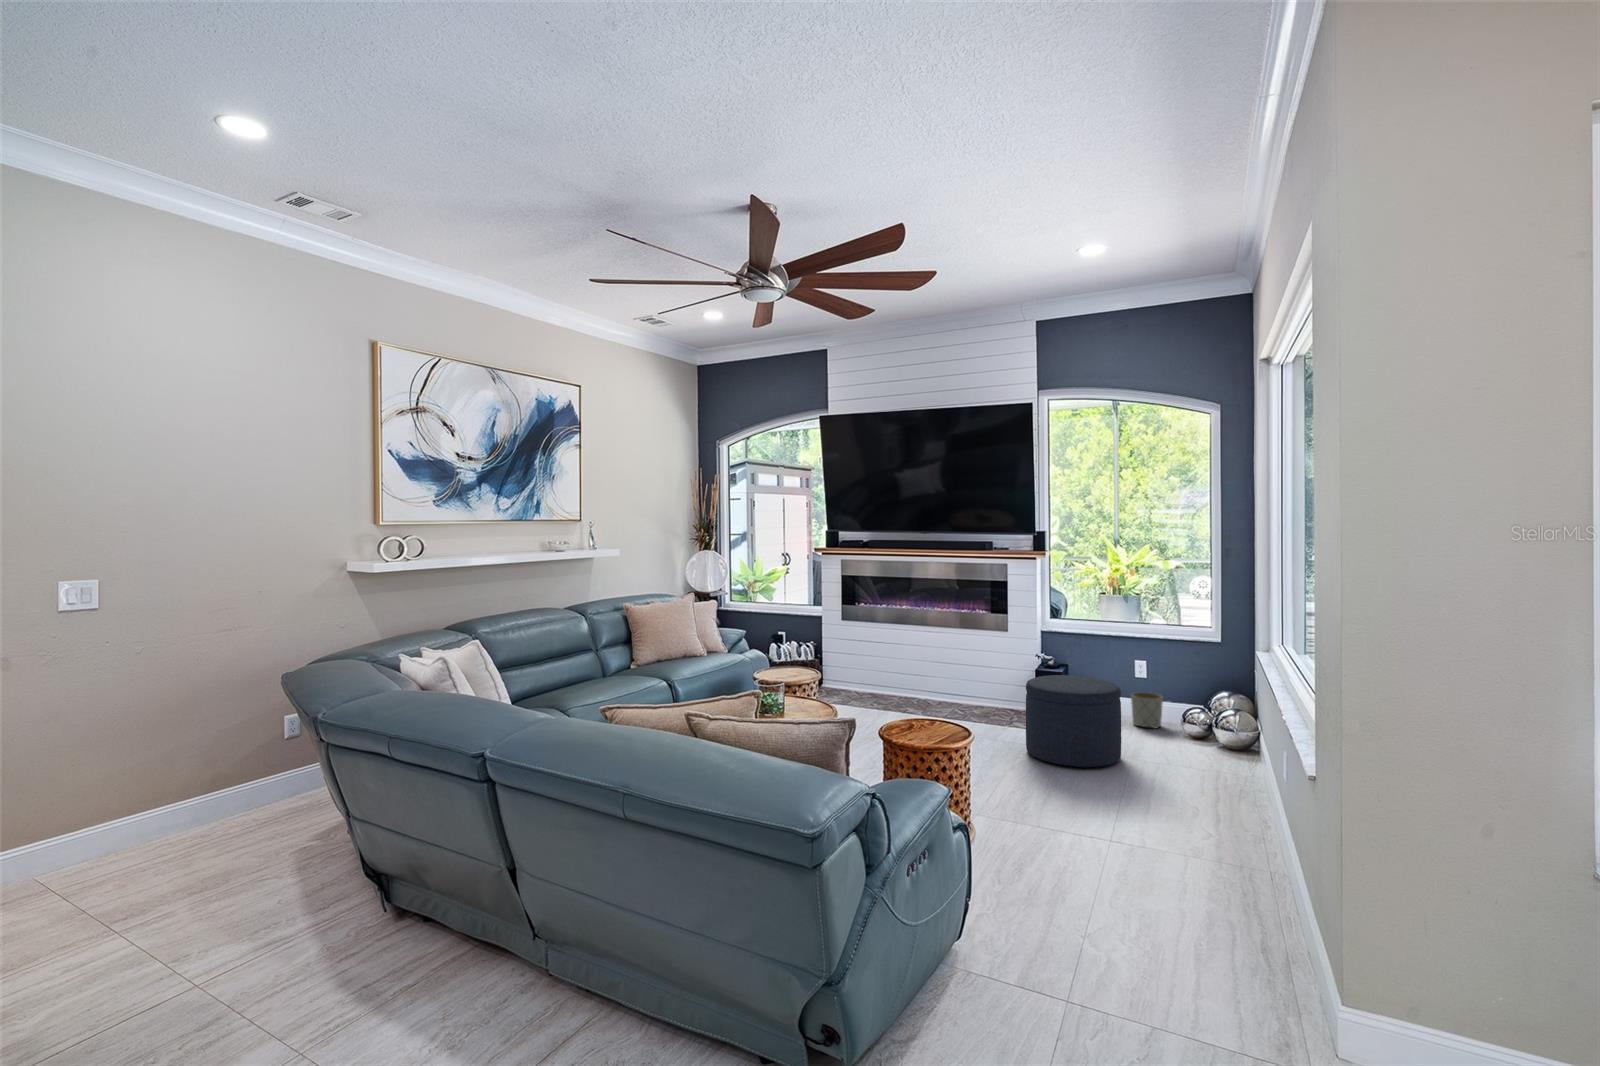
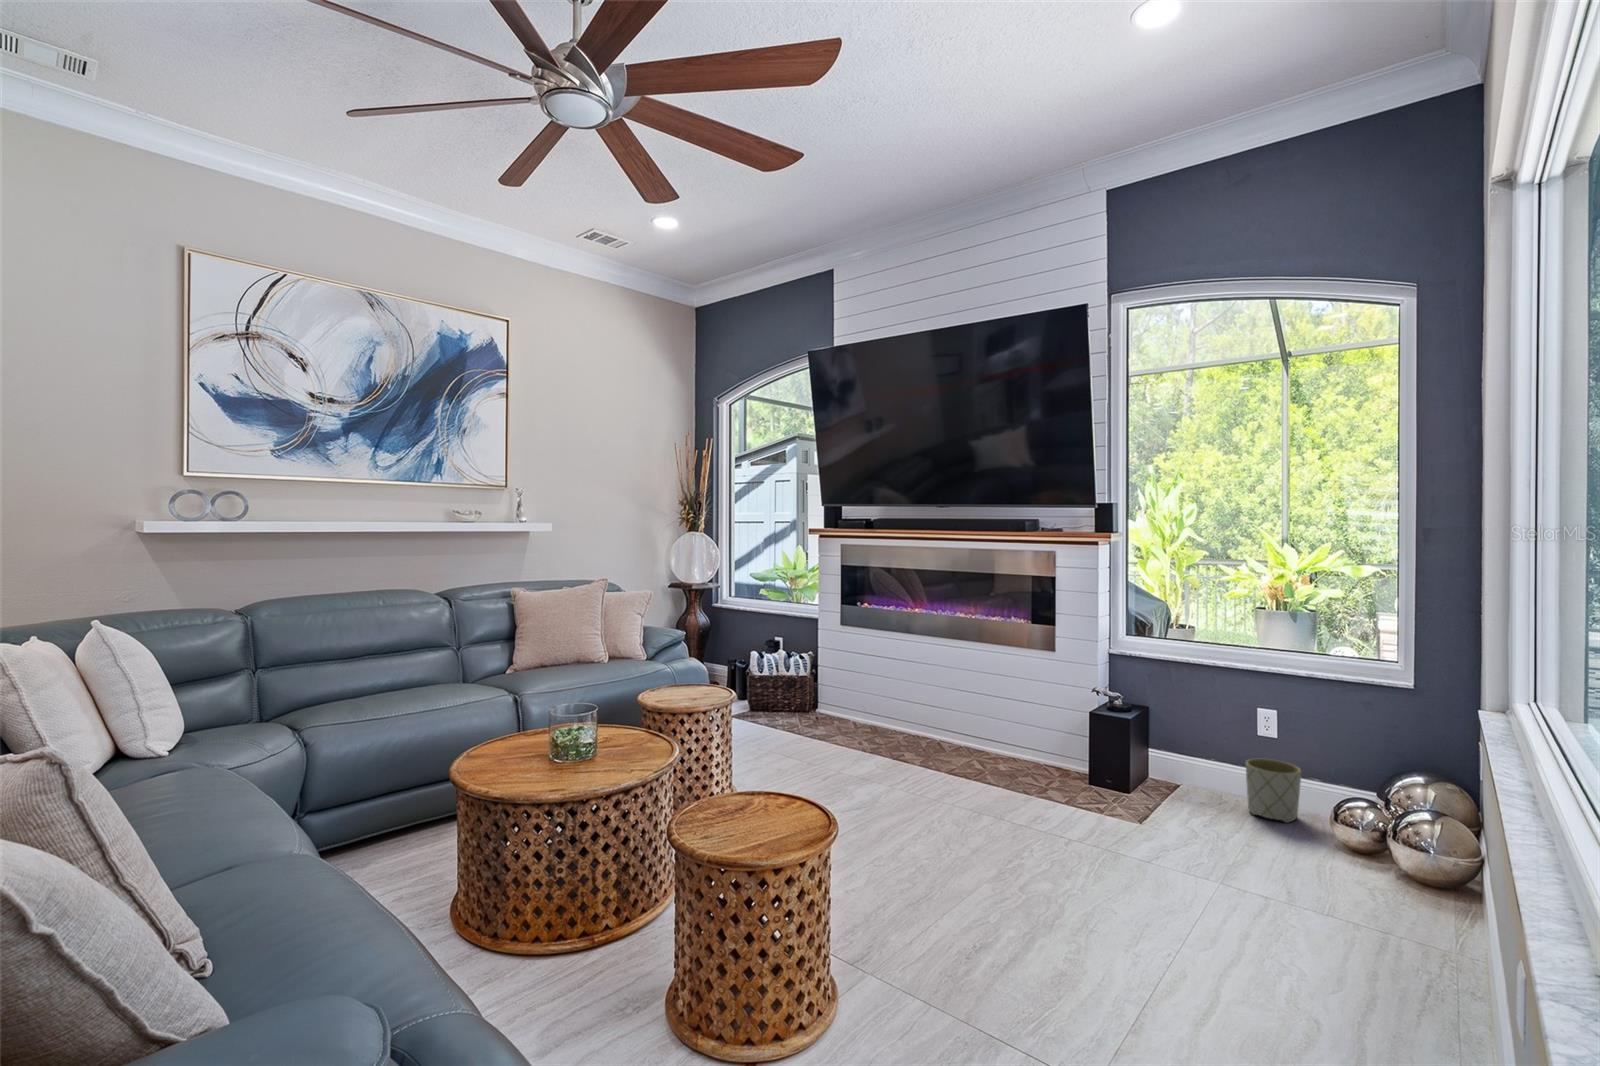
ottoman: present [1026,675,1121,768] -> none [1040,725,1204,894]

